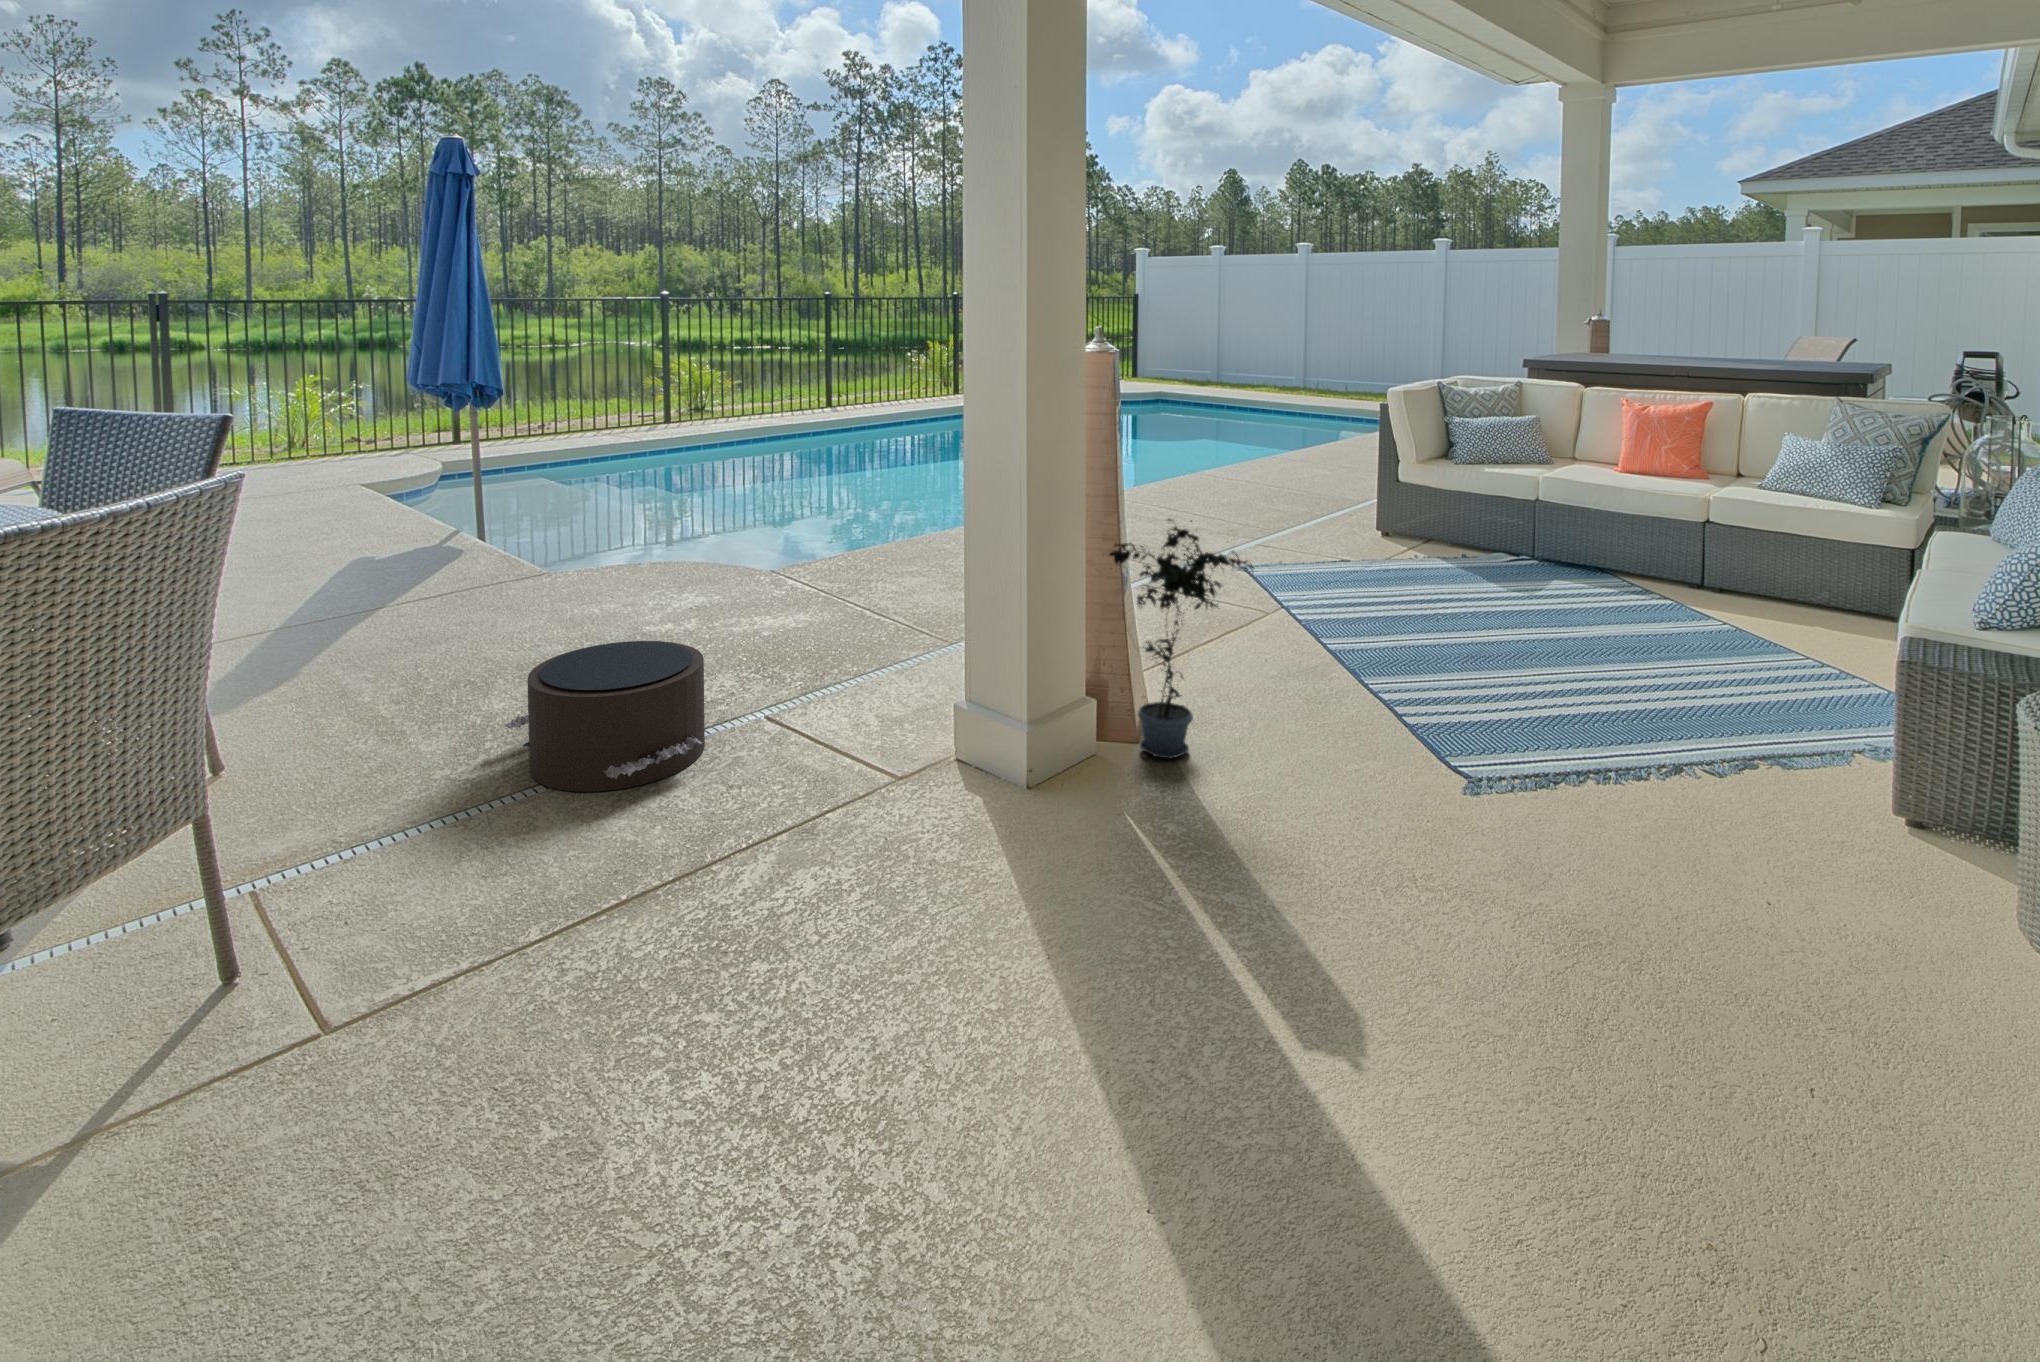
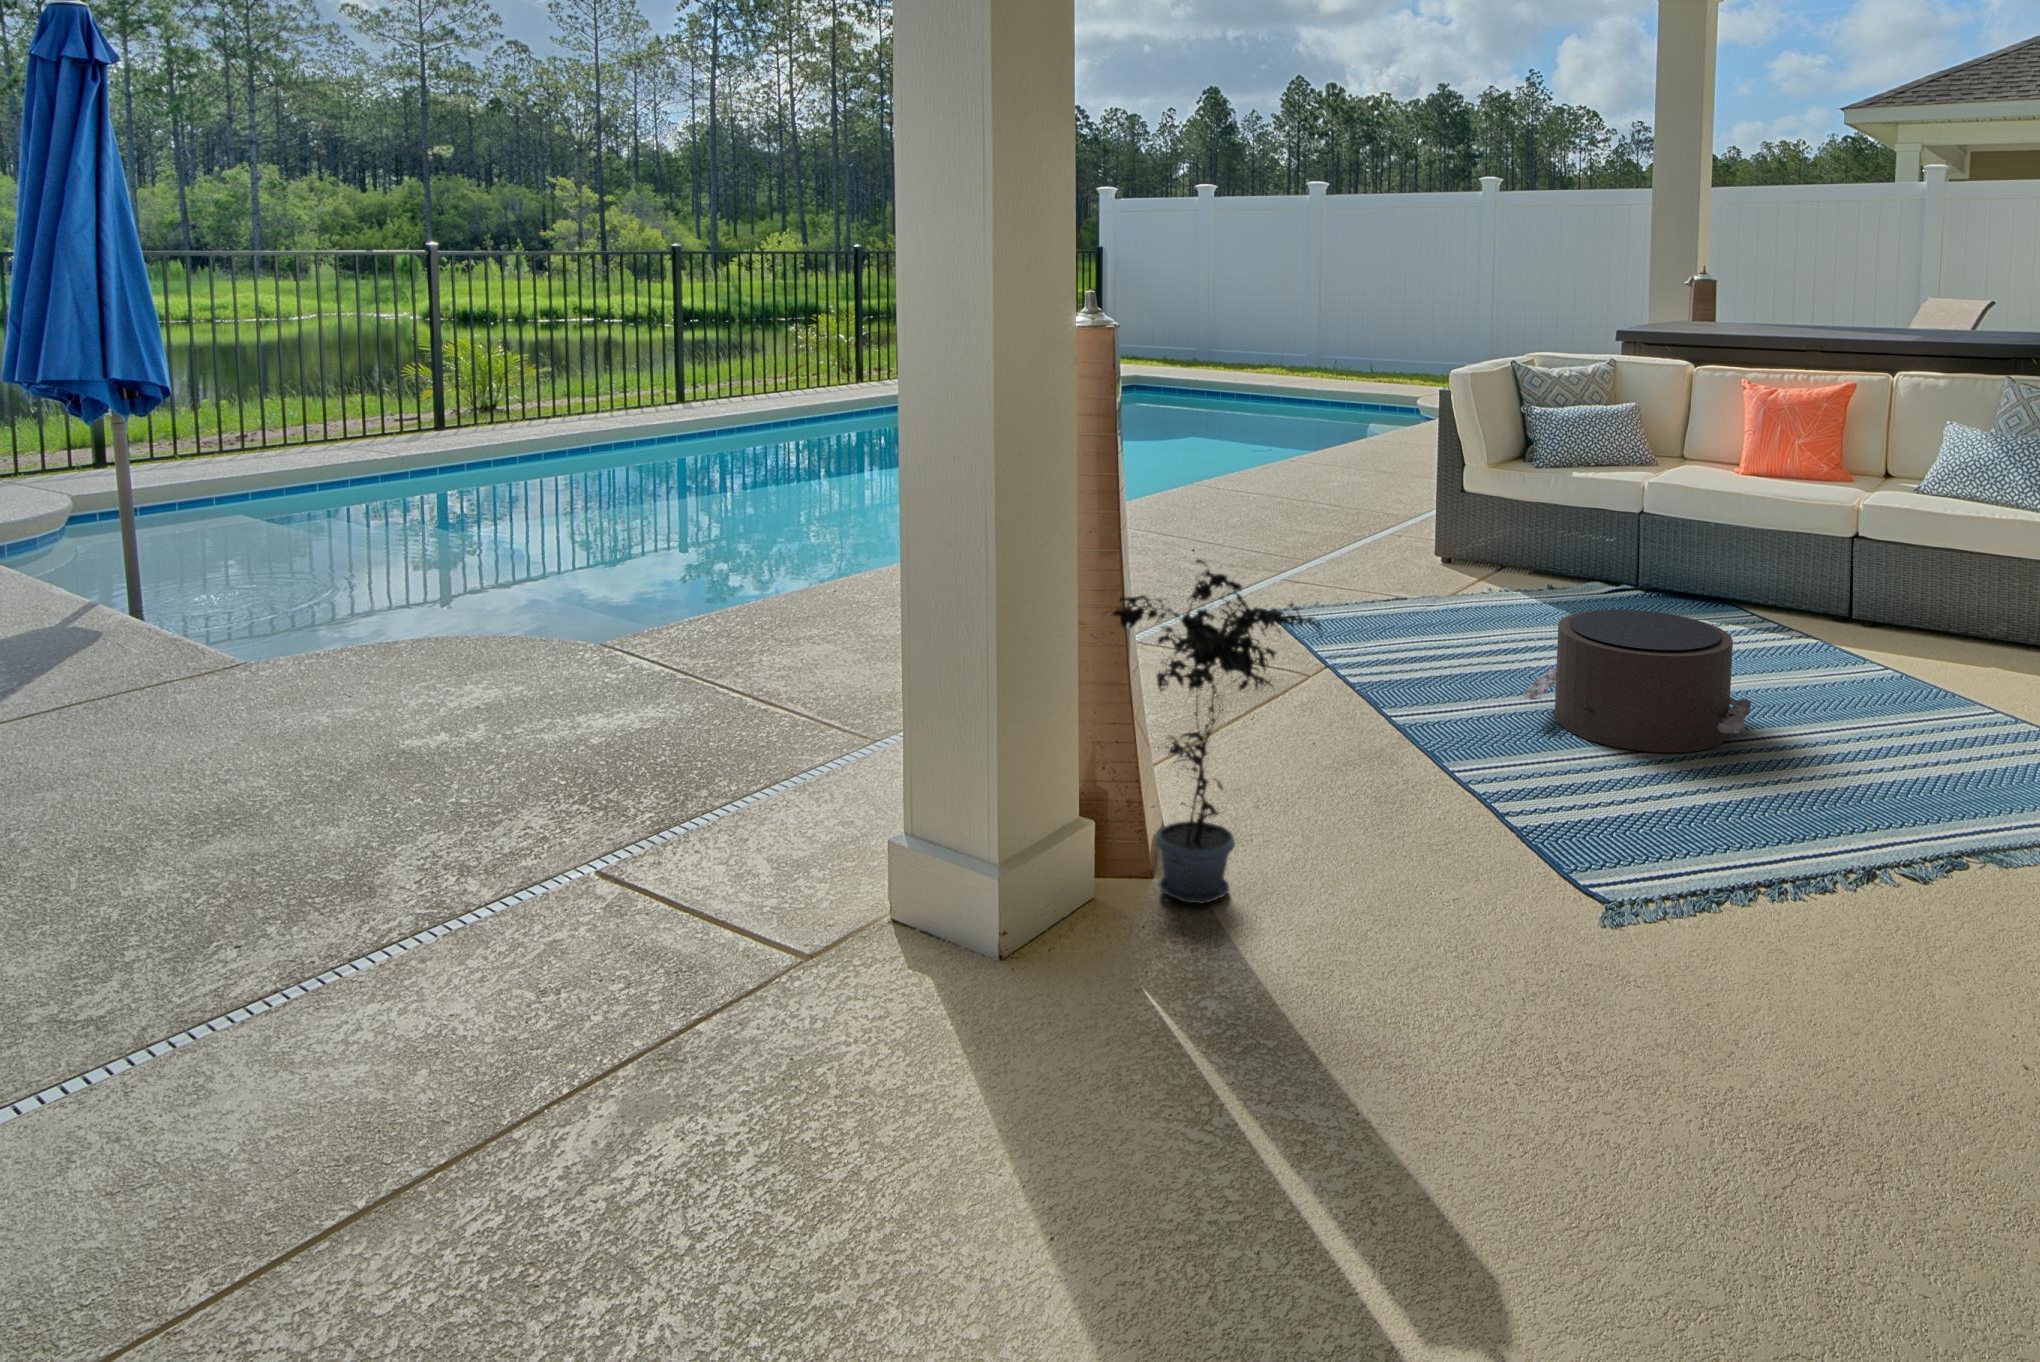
pouf: present [505,641,705,792] -> present [1524,610,1751,753]

